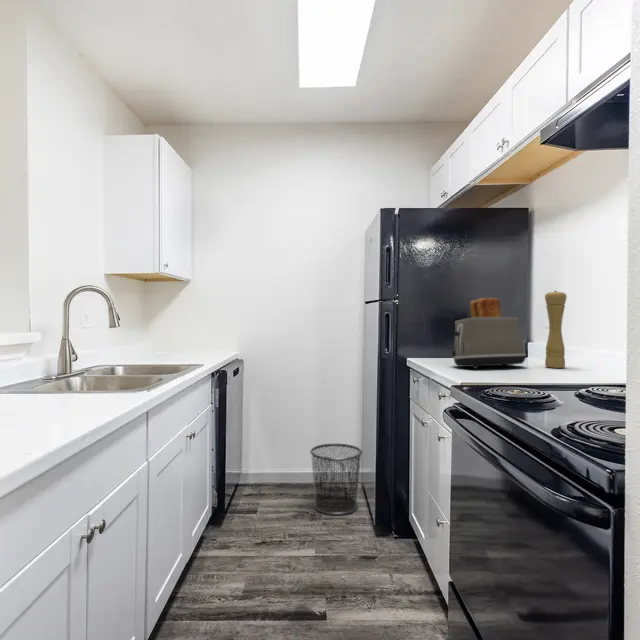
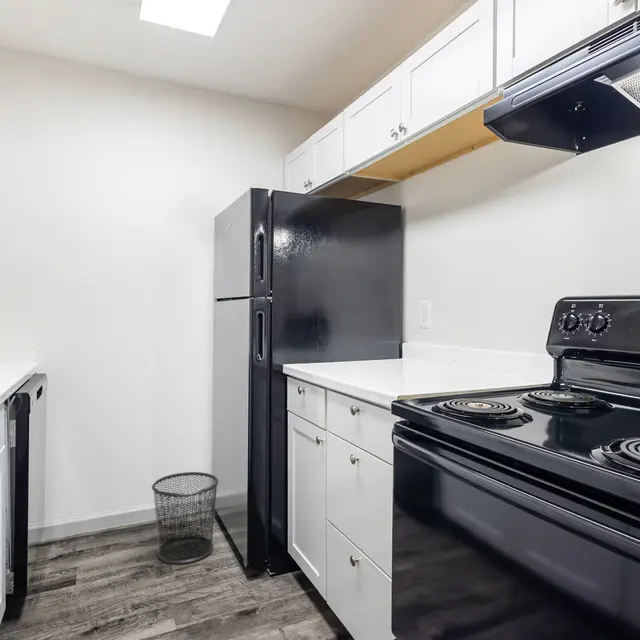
pepper mill: present [545,291,567,368] -> none [438,291,459,371]
toaster: present [452,298,526,369] -> none [353,297,425,377]

